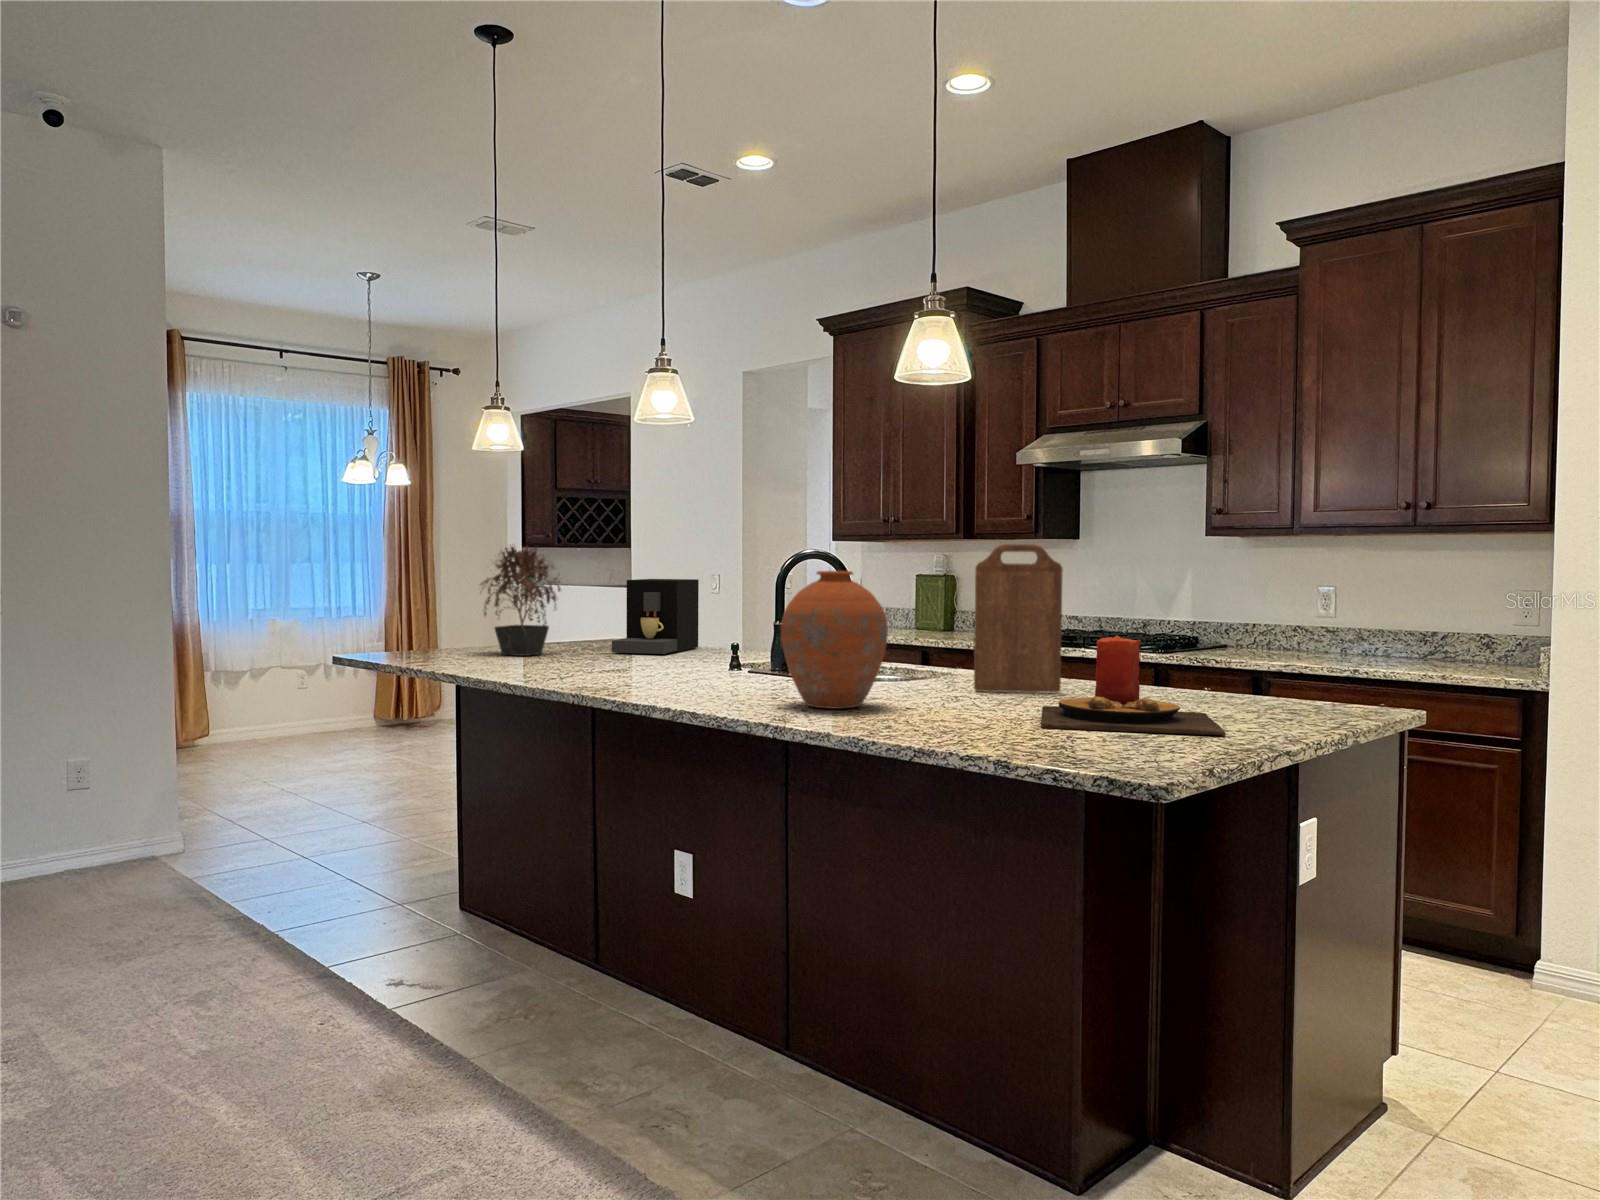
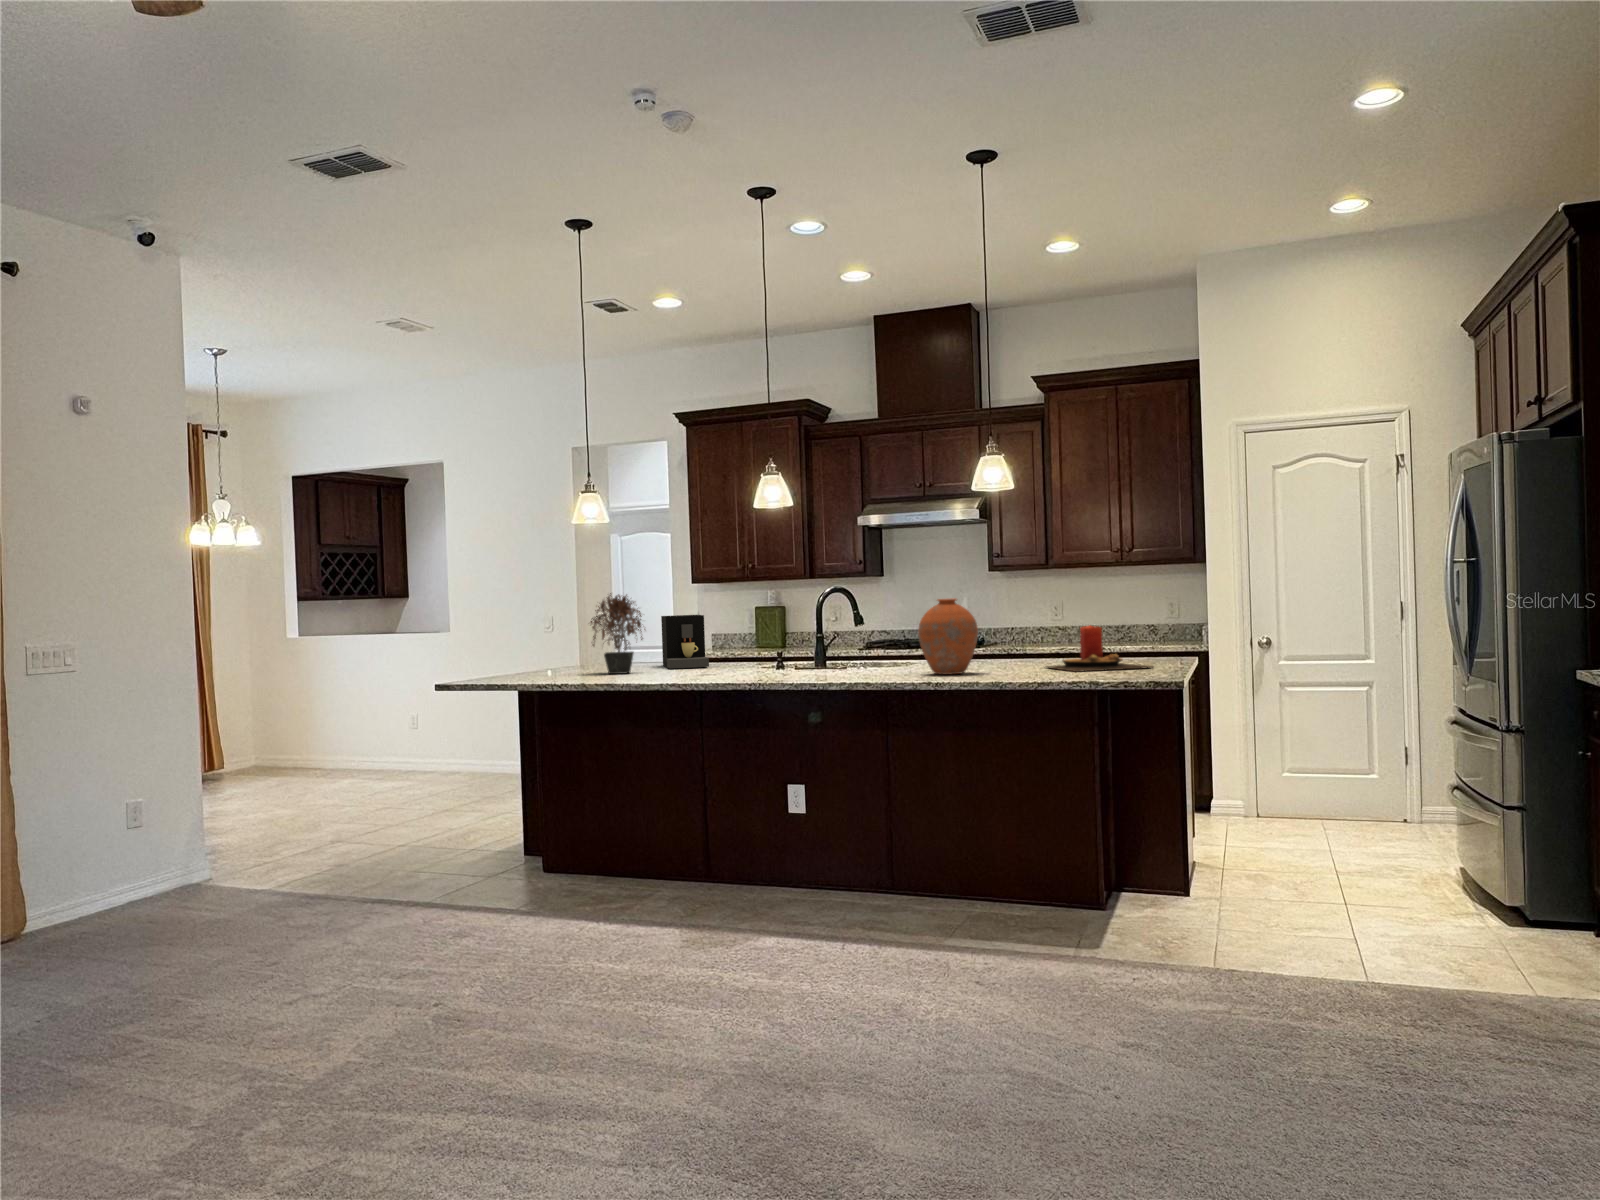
cutting board: present [974,544,1063,692] -> none [974,581,1019,666]

